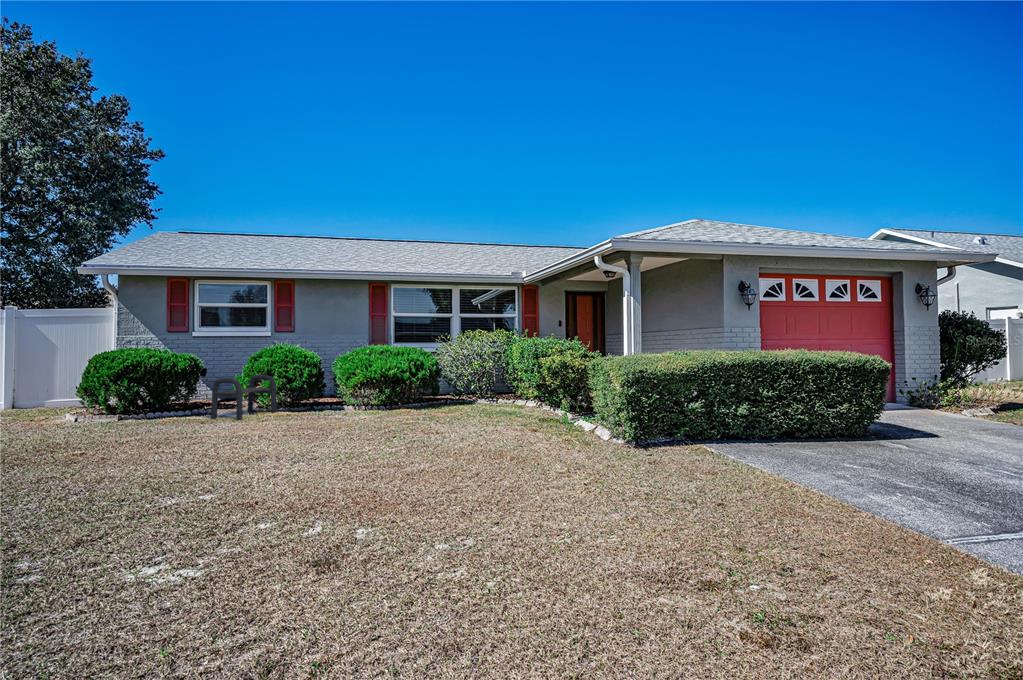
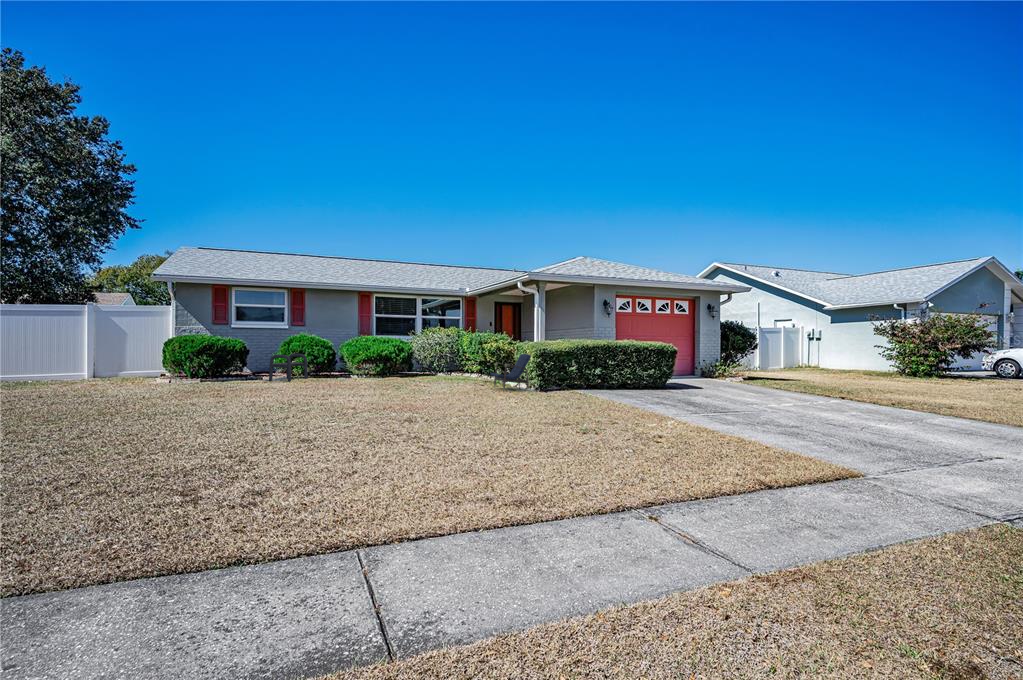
lounge chair: none [544,377,617,449] -> present [491,354,531,391]

